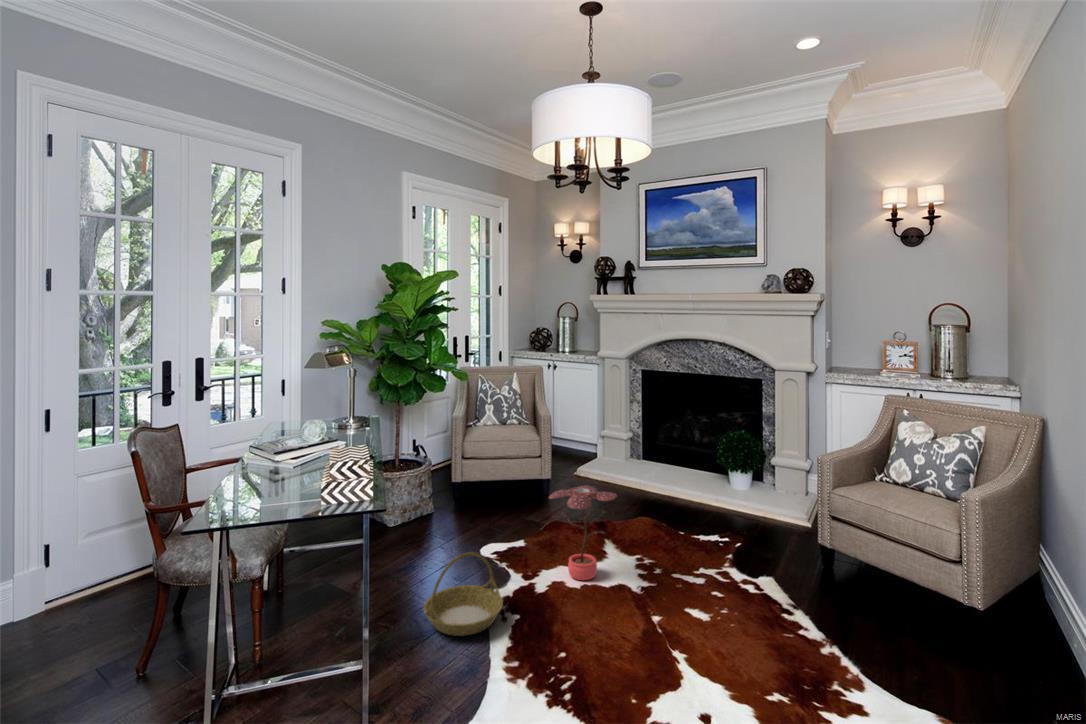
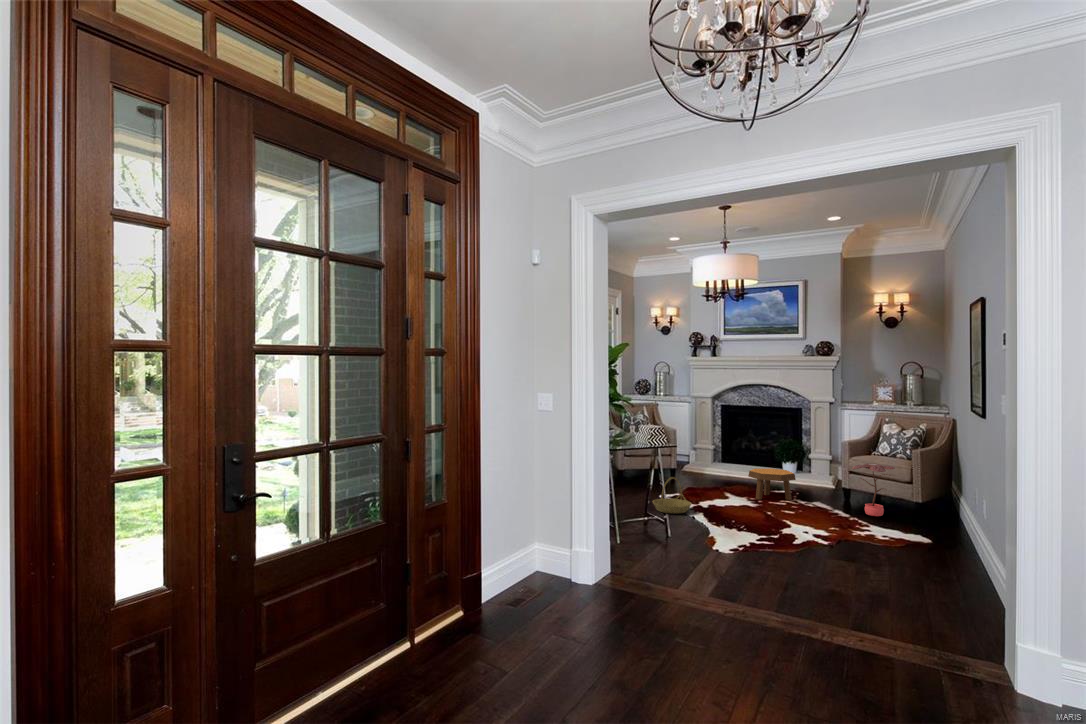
potted plant: present [549,486,617,580] -> present [852,463,895,516]
footstool: none [648,498,731,565] -> present [748,469,796,500]

